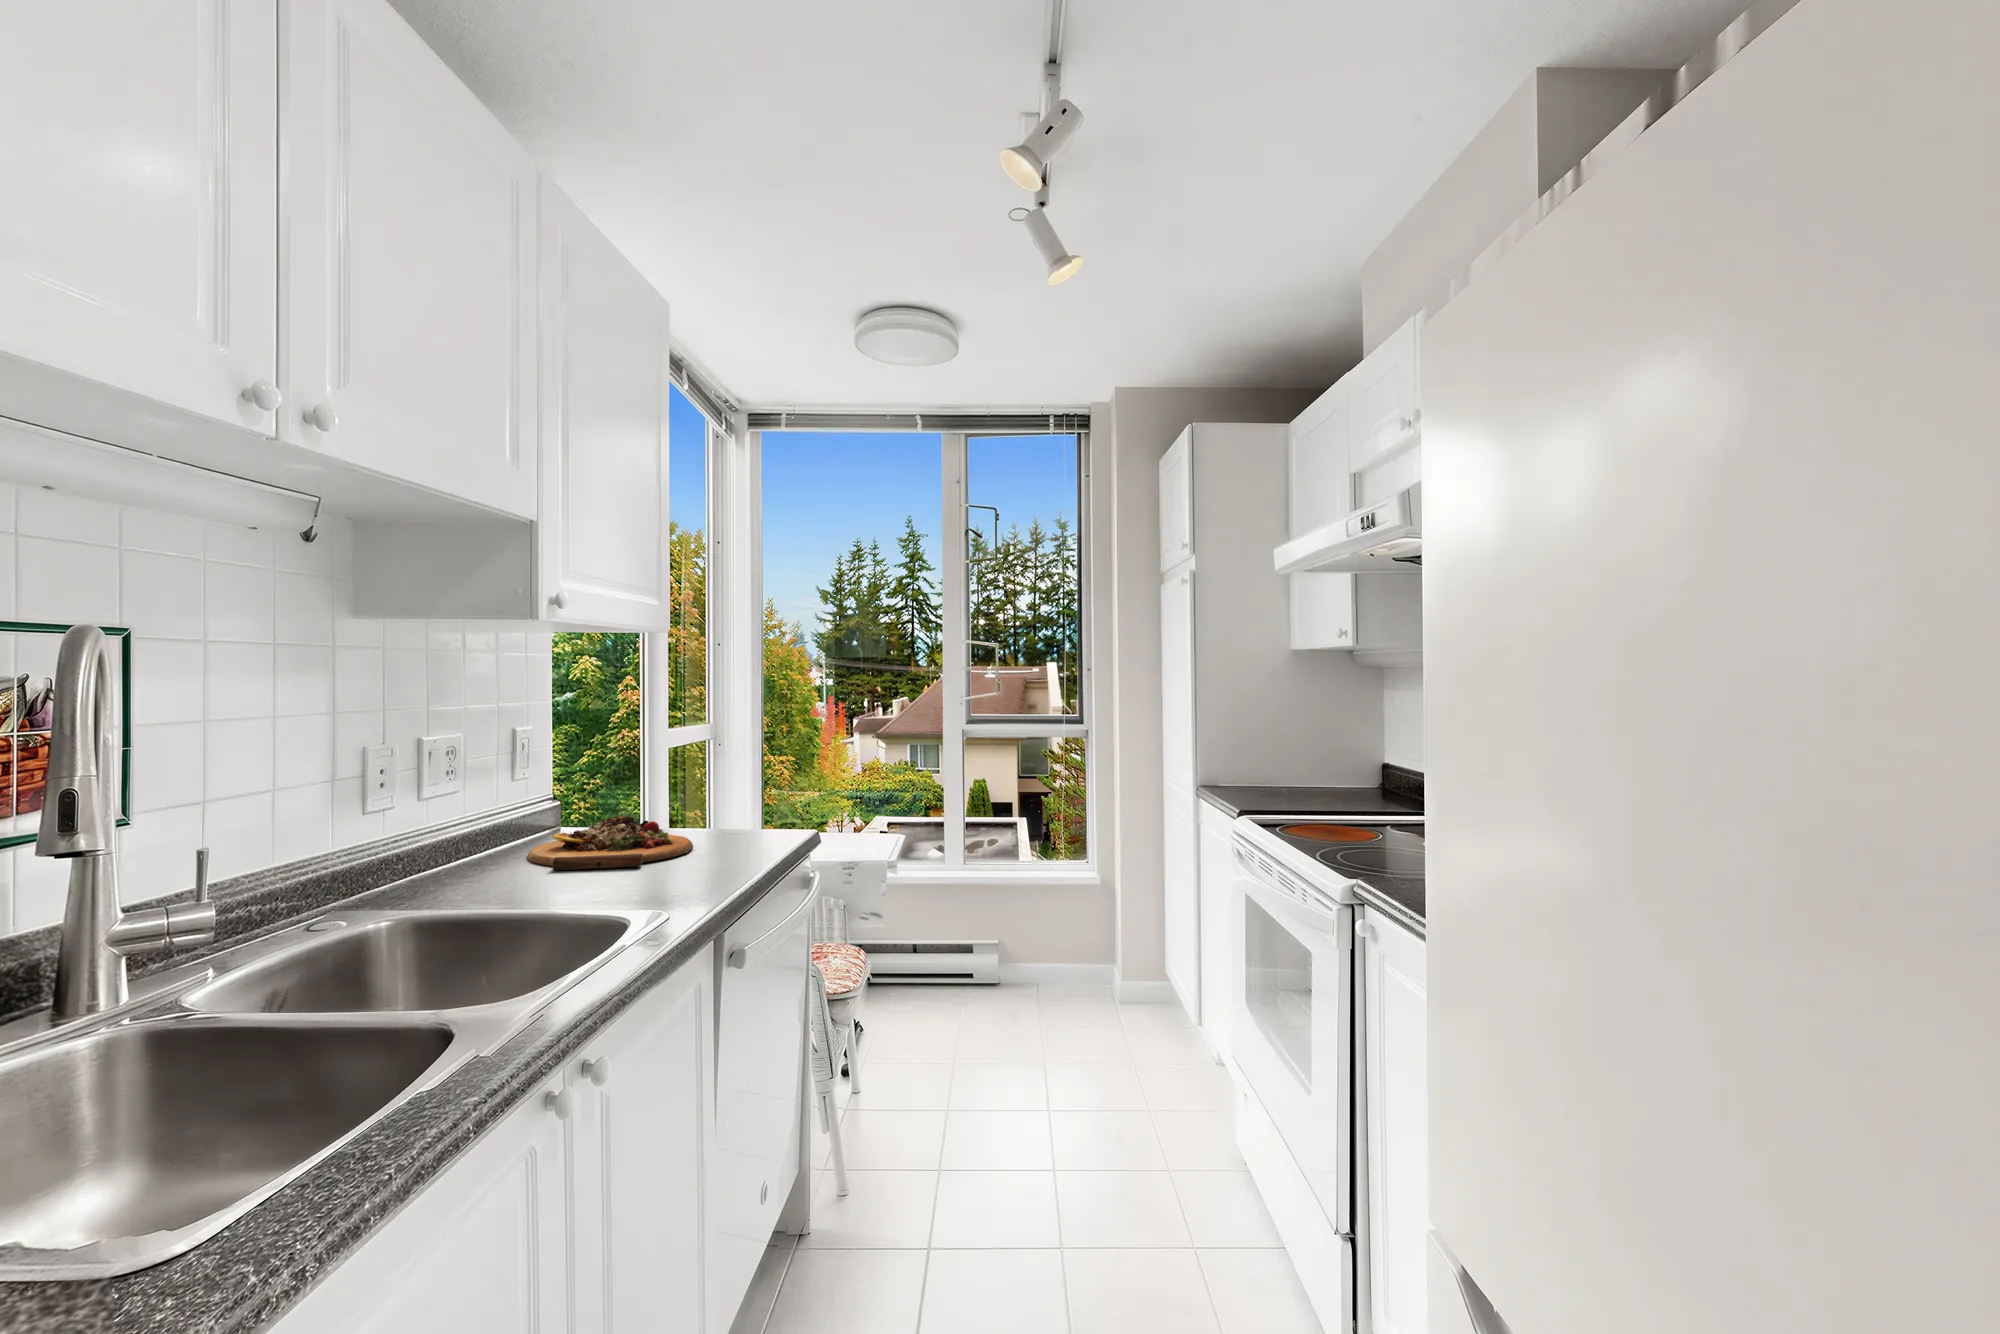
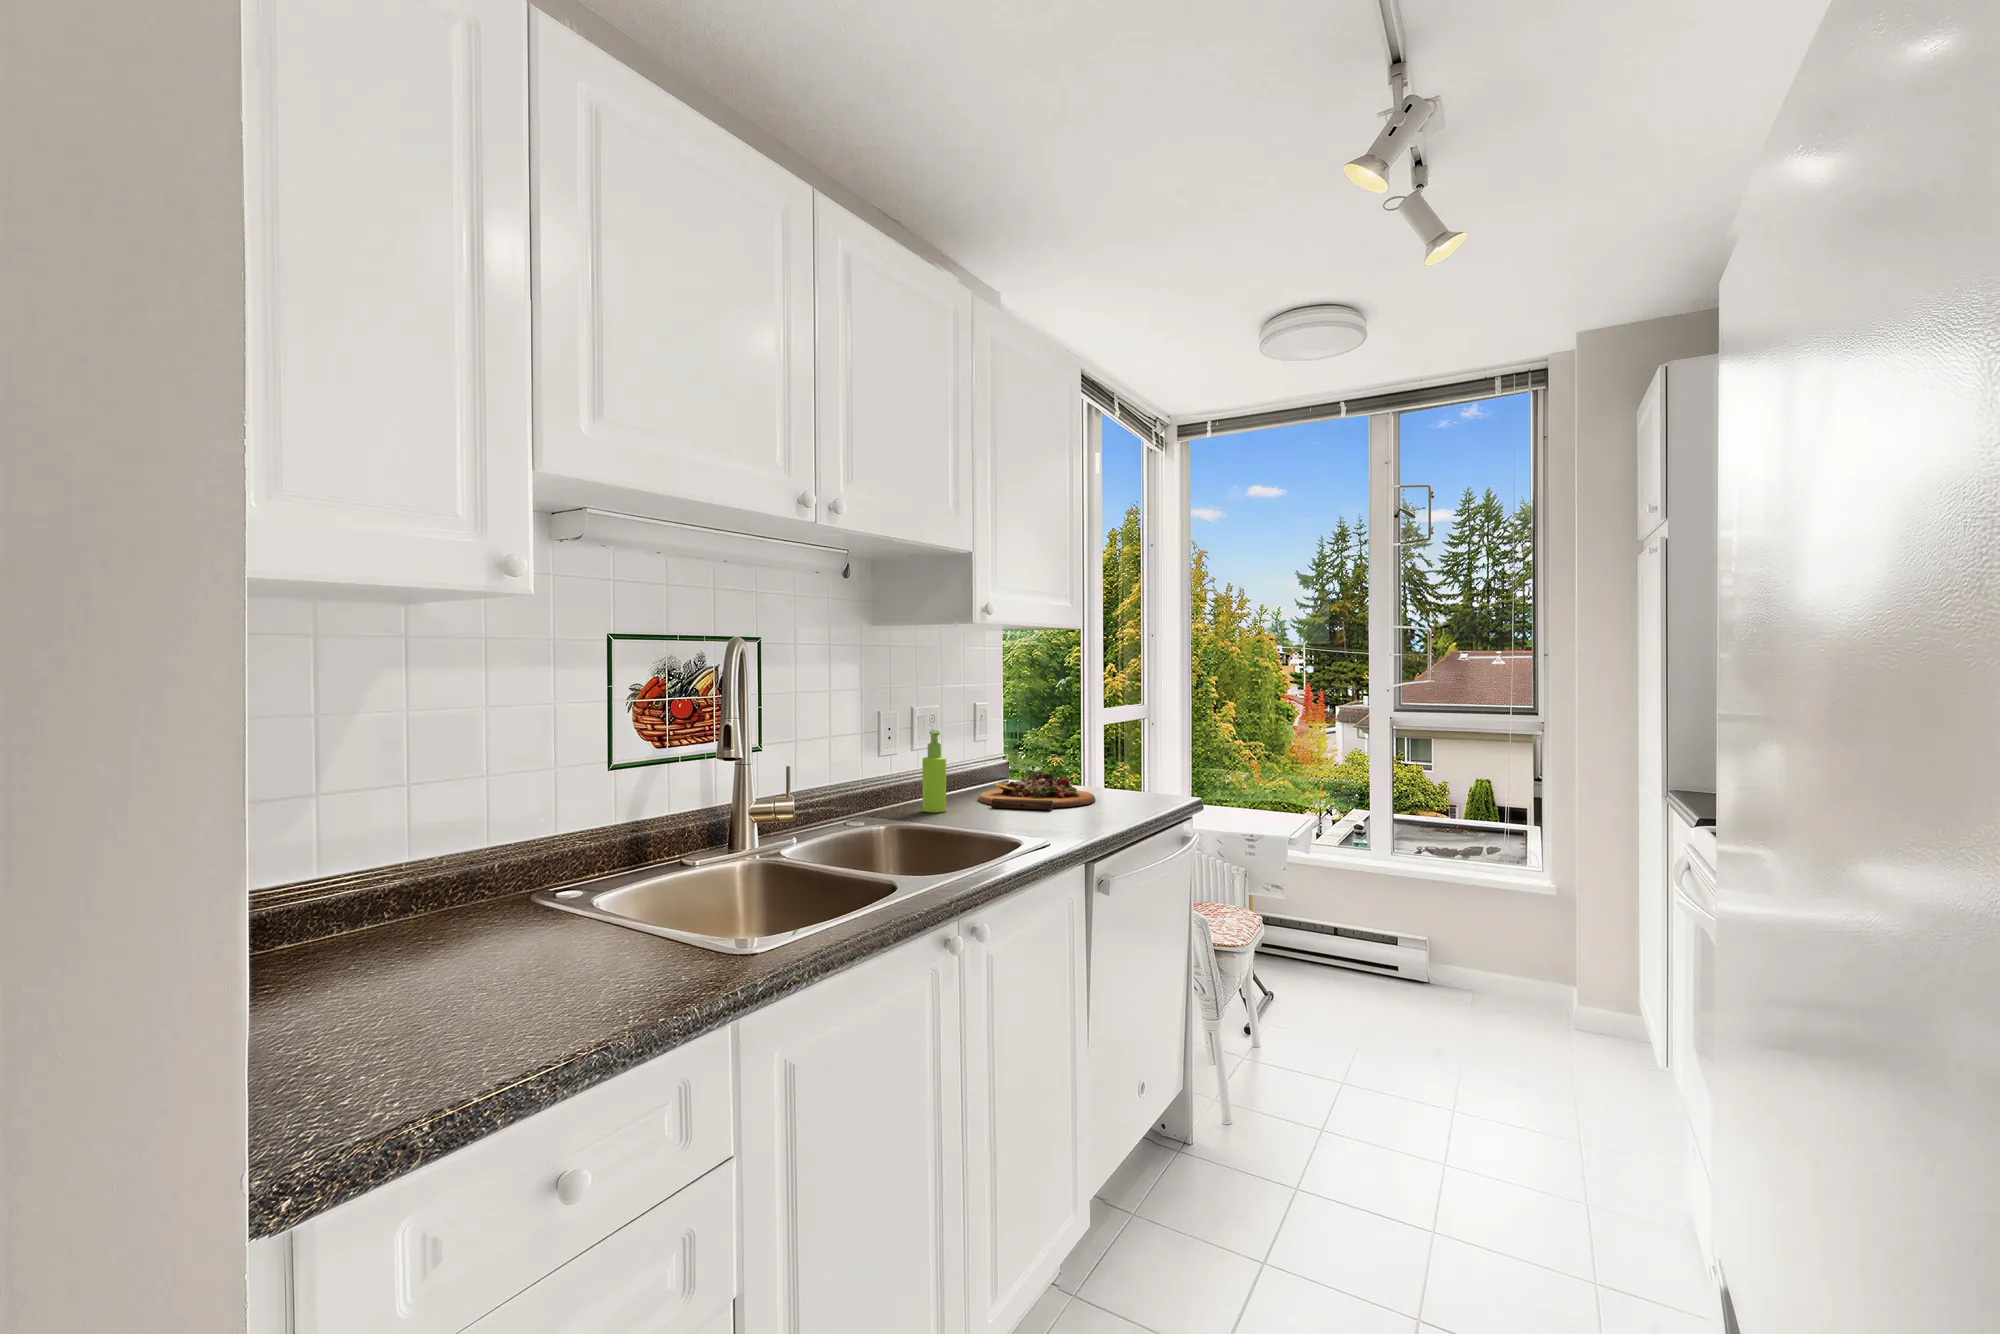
soap dispenser: none [446,769,485,887] -> present [922,731,946,812]

